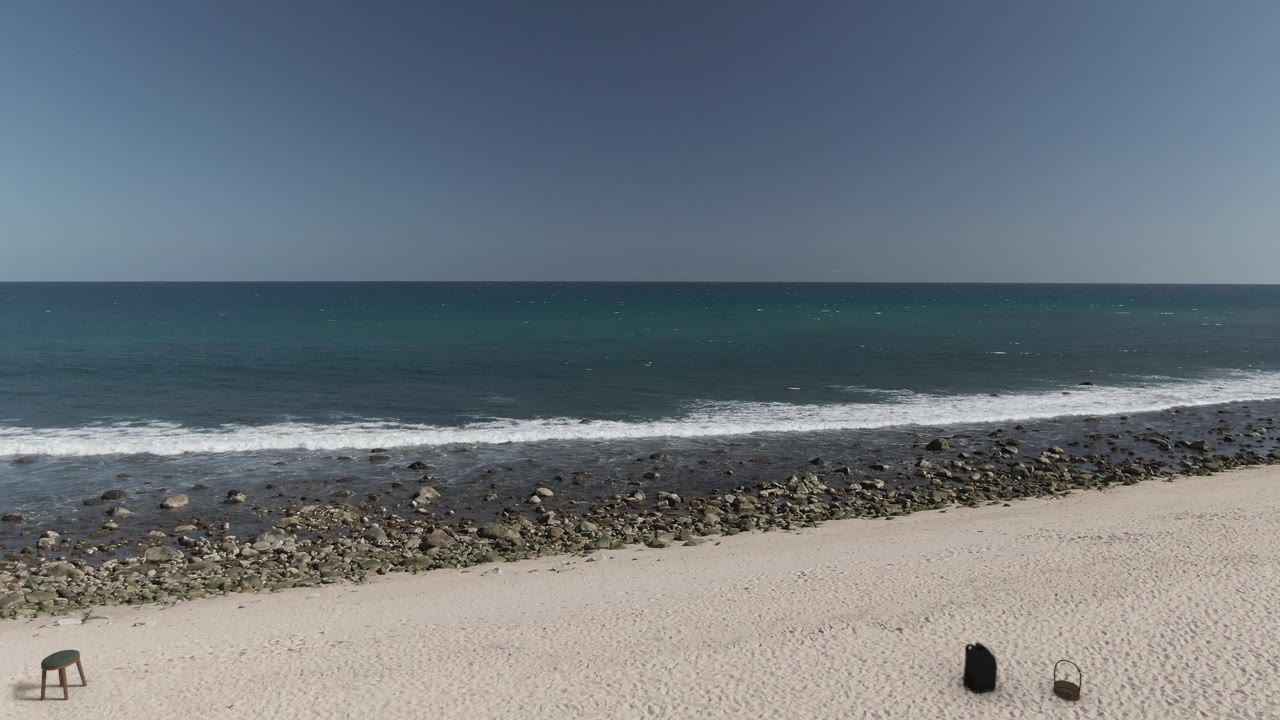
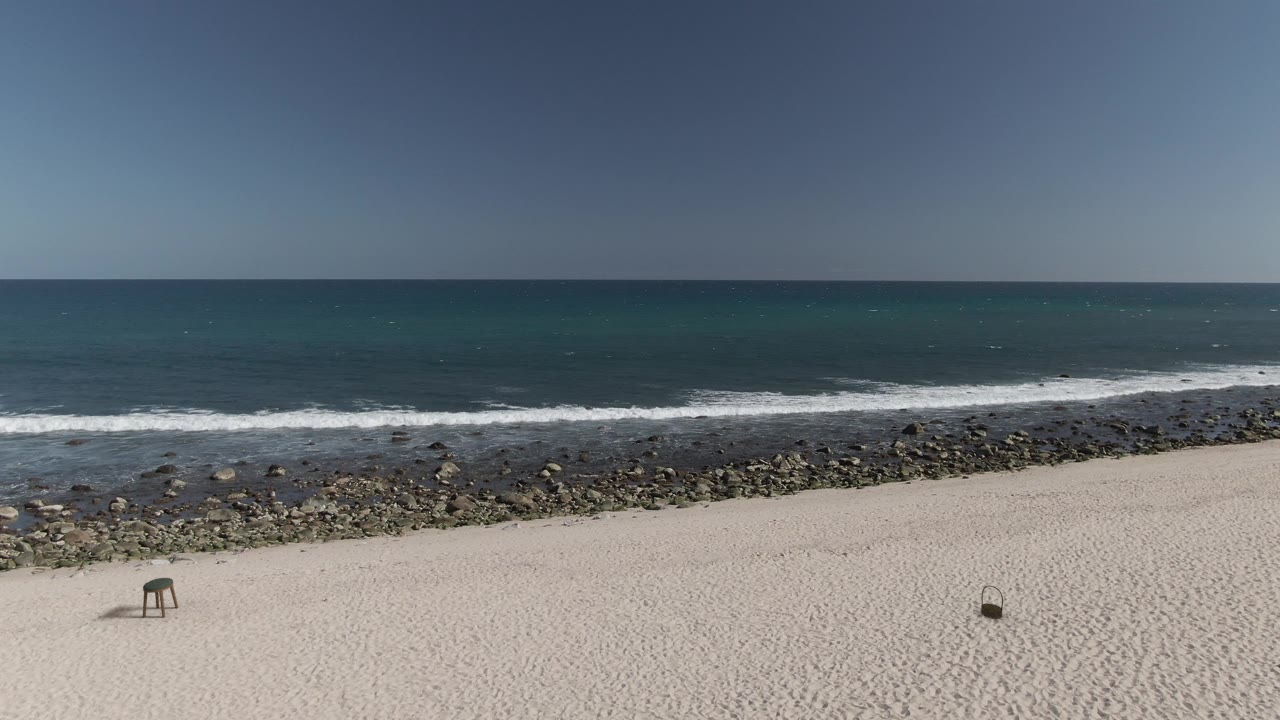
backpack: present [963,643,997,693] -> none [905,573,934,613]

